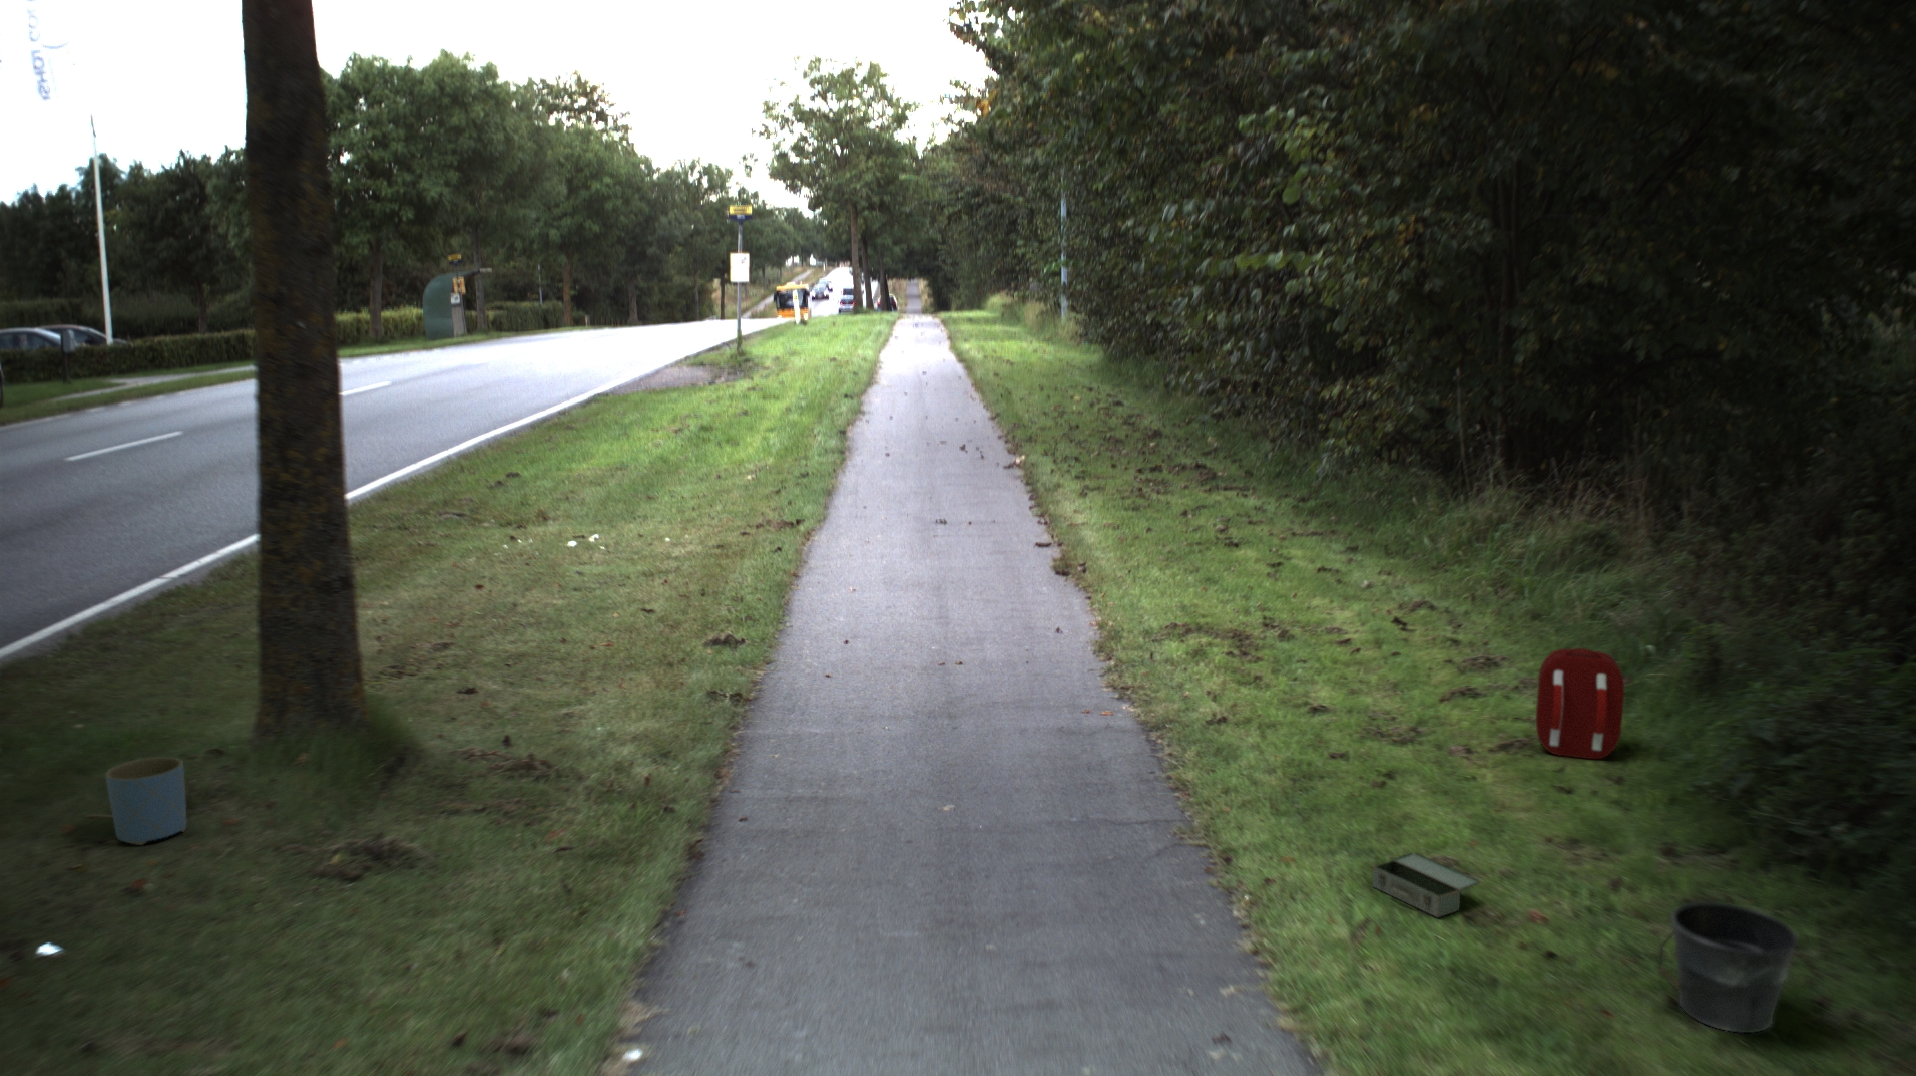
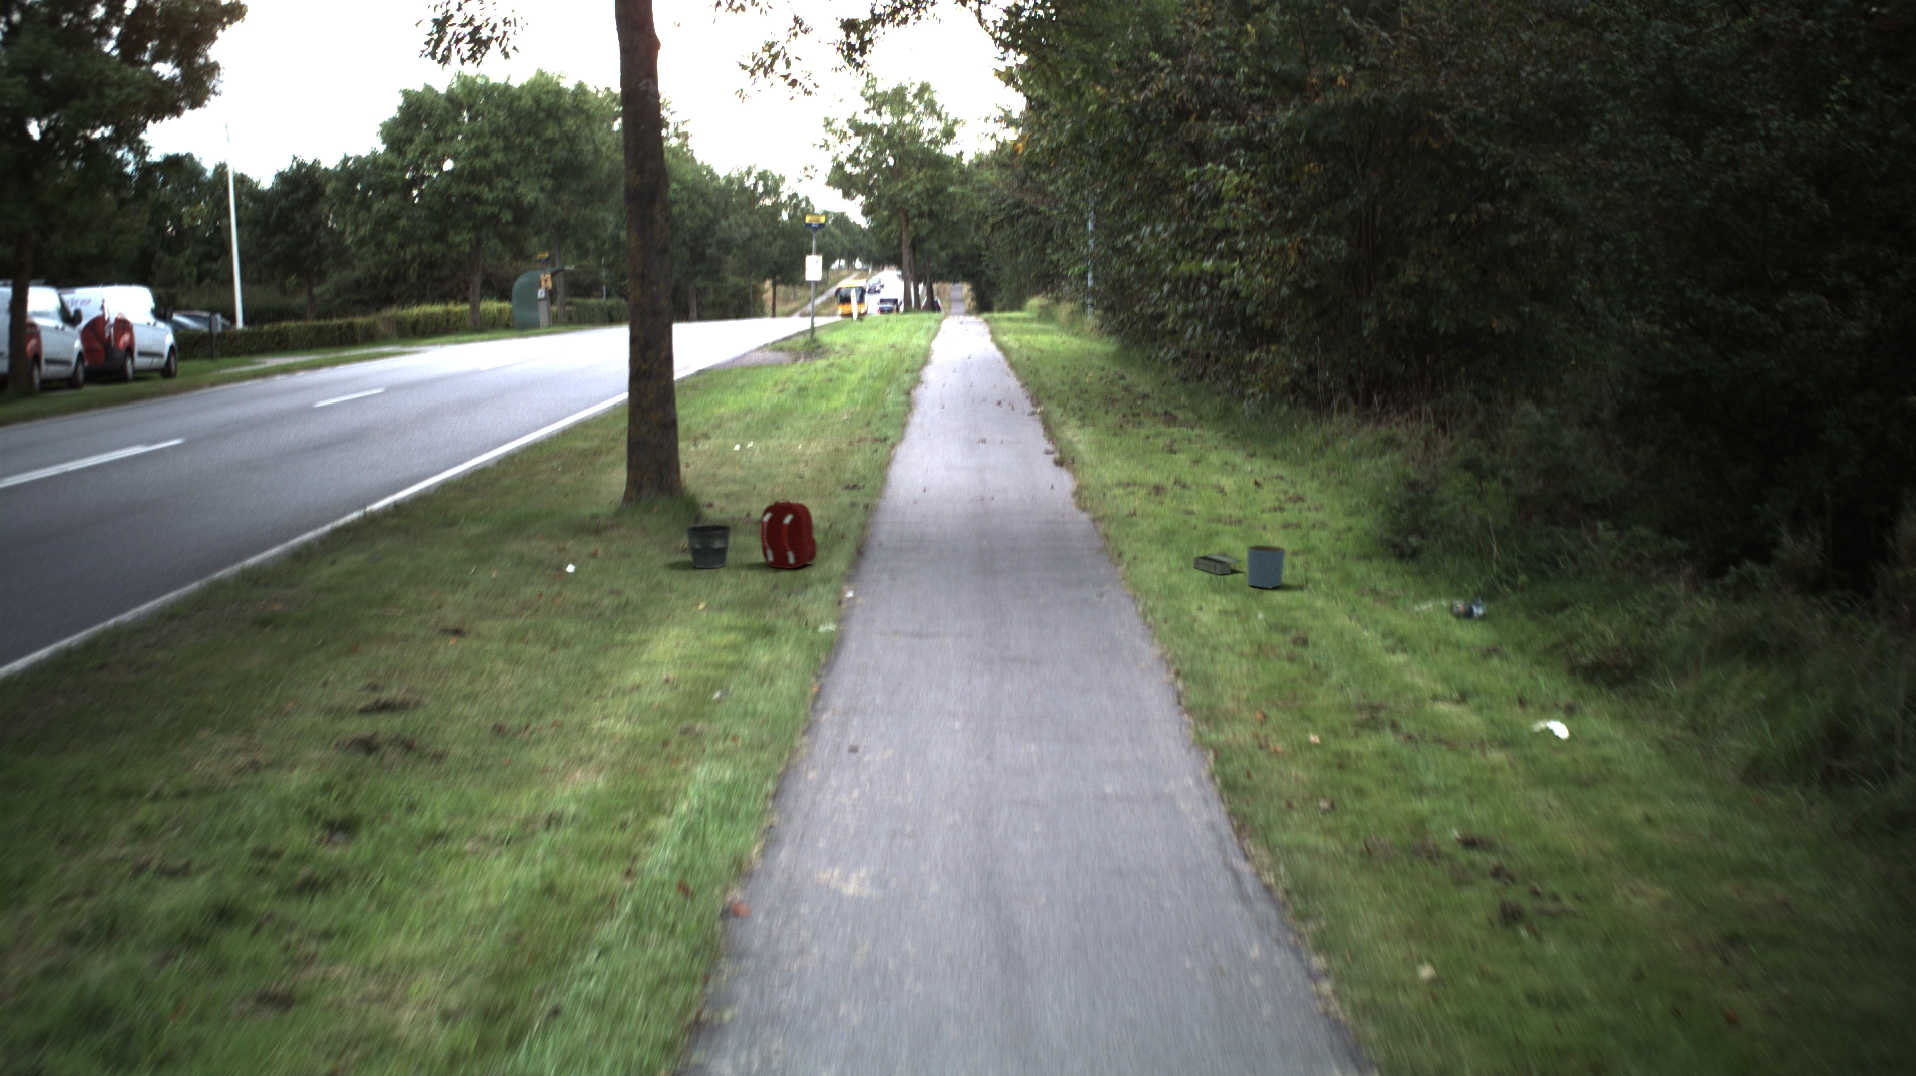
backpack: present [1536,648,1624,759] -> present [761,500,817,569]
planter: present [105,757,187,845] -> present [1247,545,1285,589]
bucket: present [1659,902,1799,1033] -> present [682,524,731,569]

